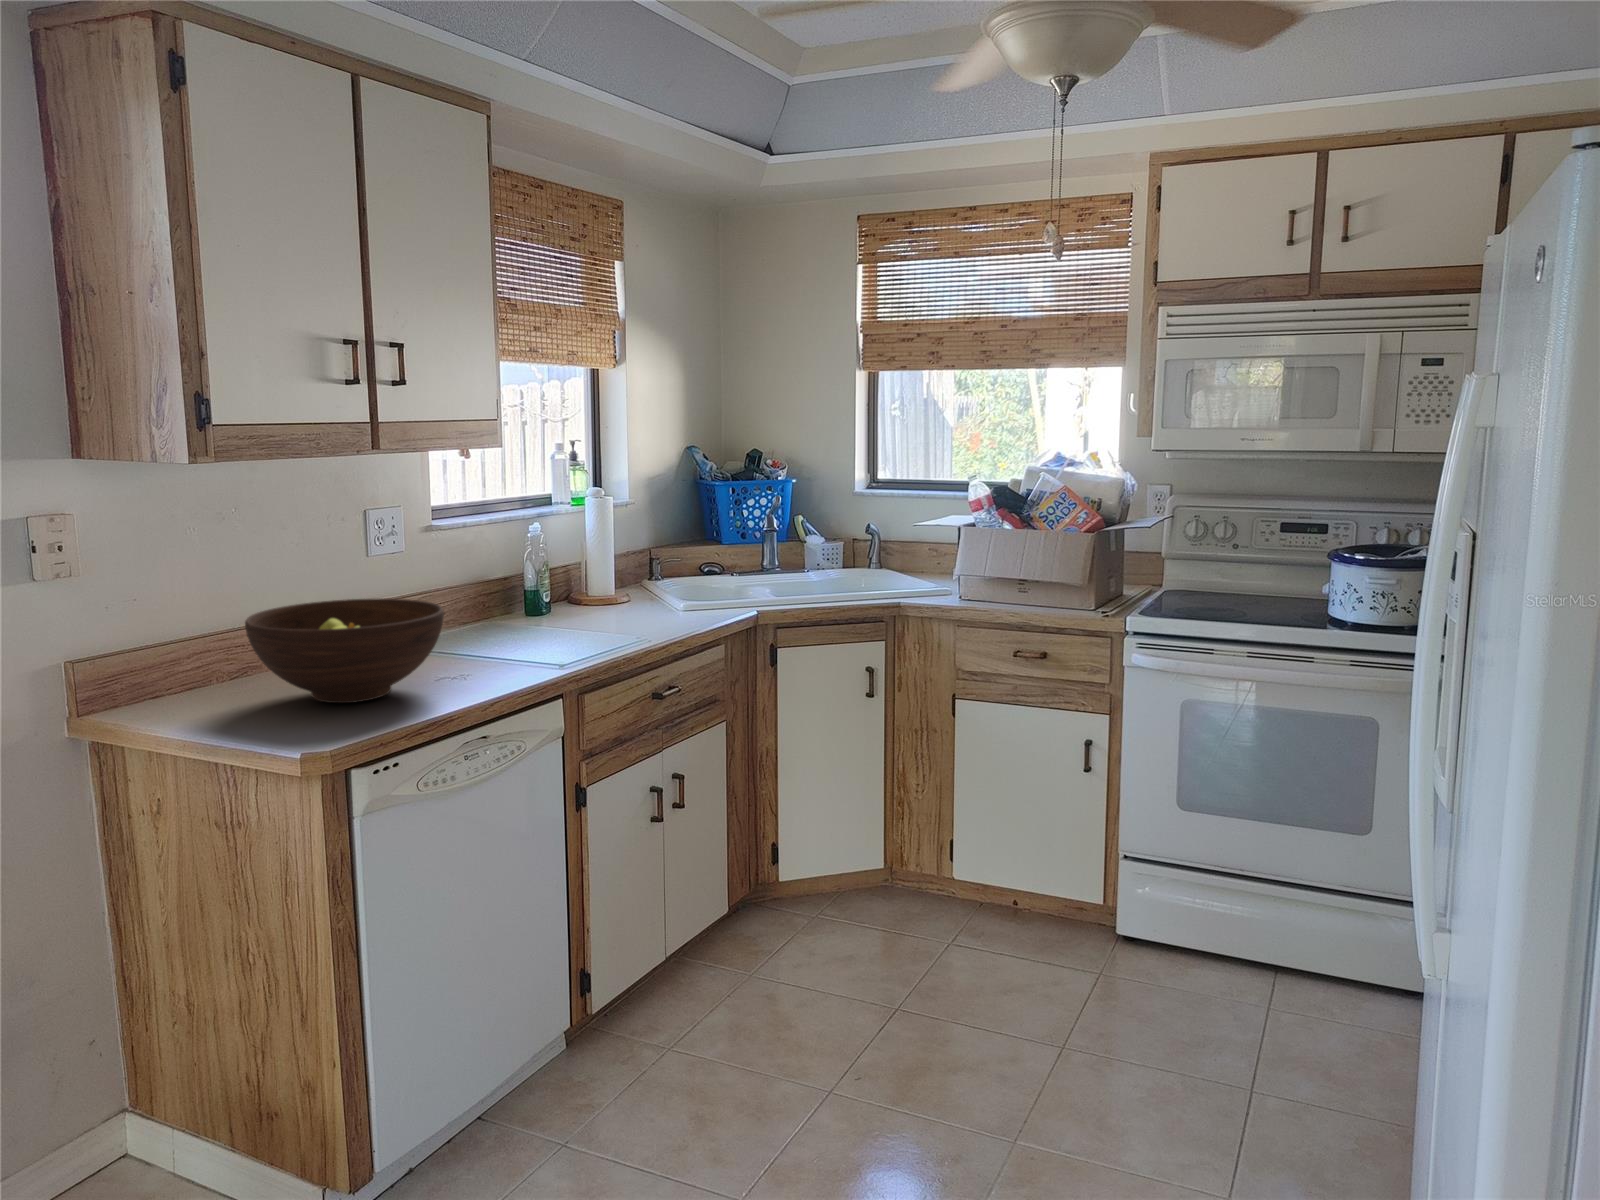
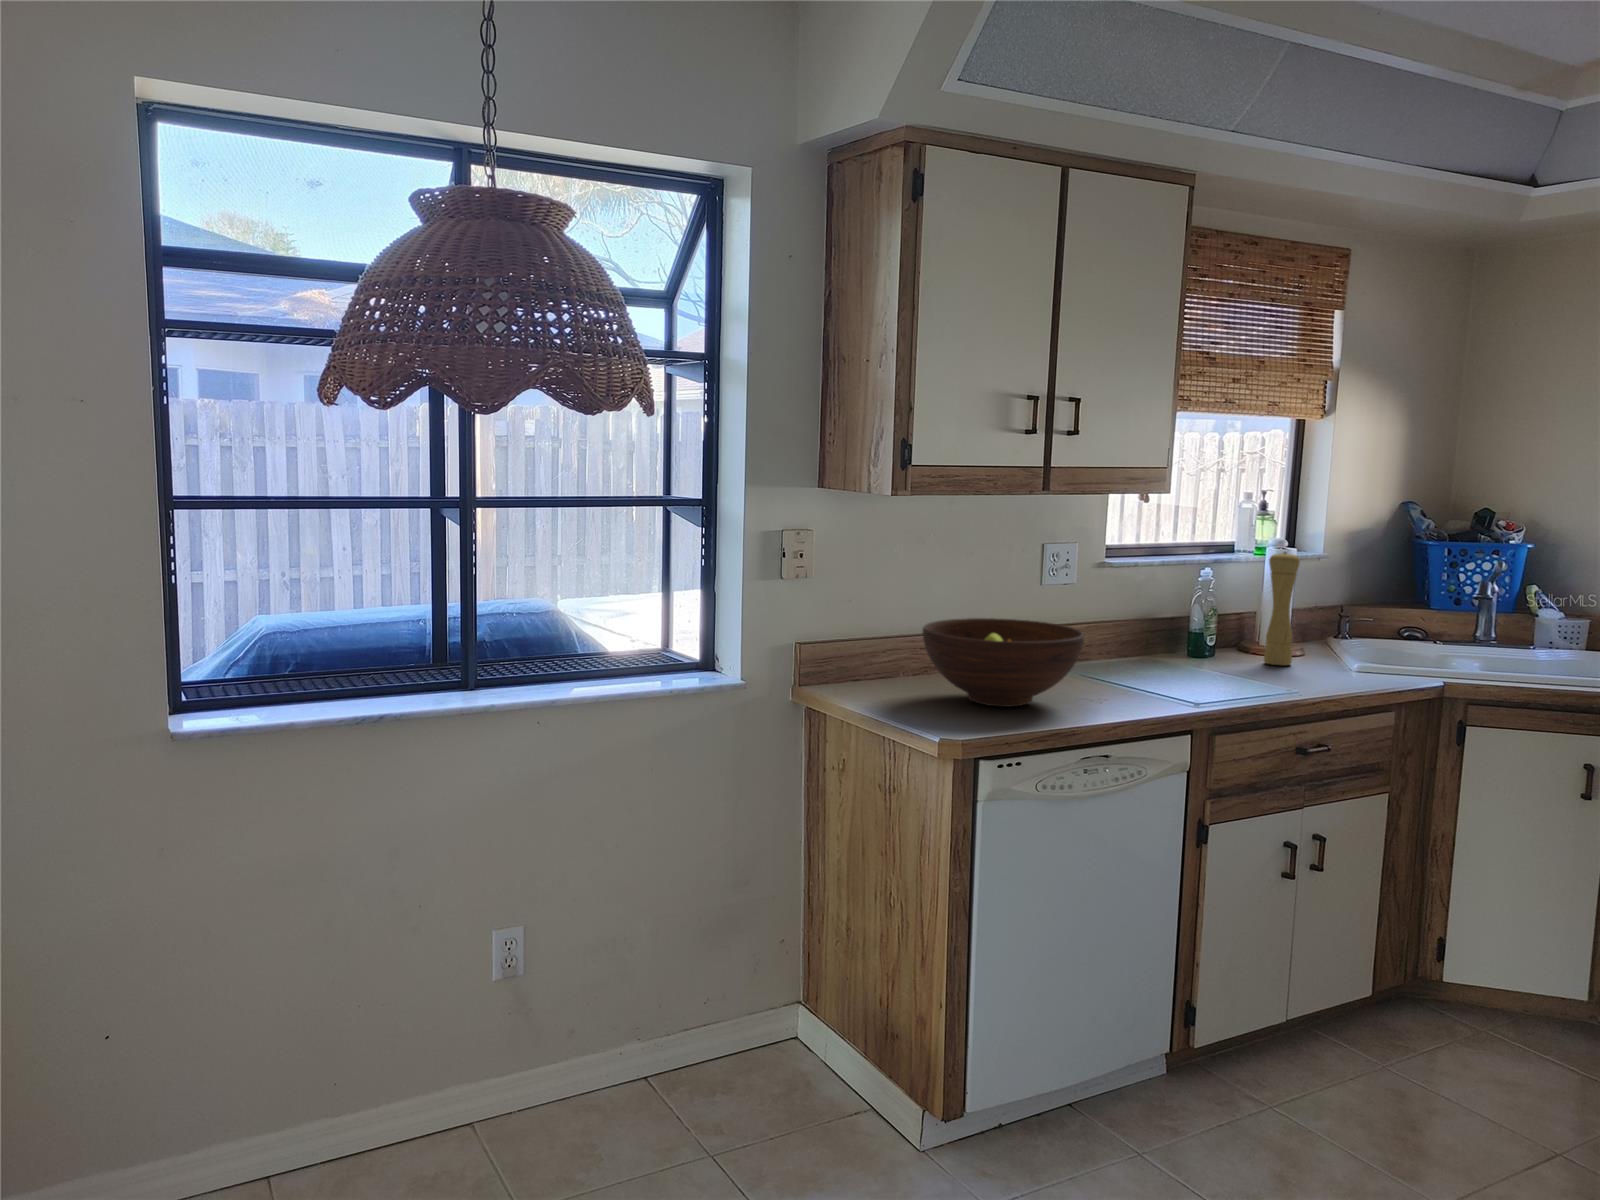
pepper mill: none [594,501,625,613] -> present [1264,552,1300,665]

